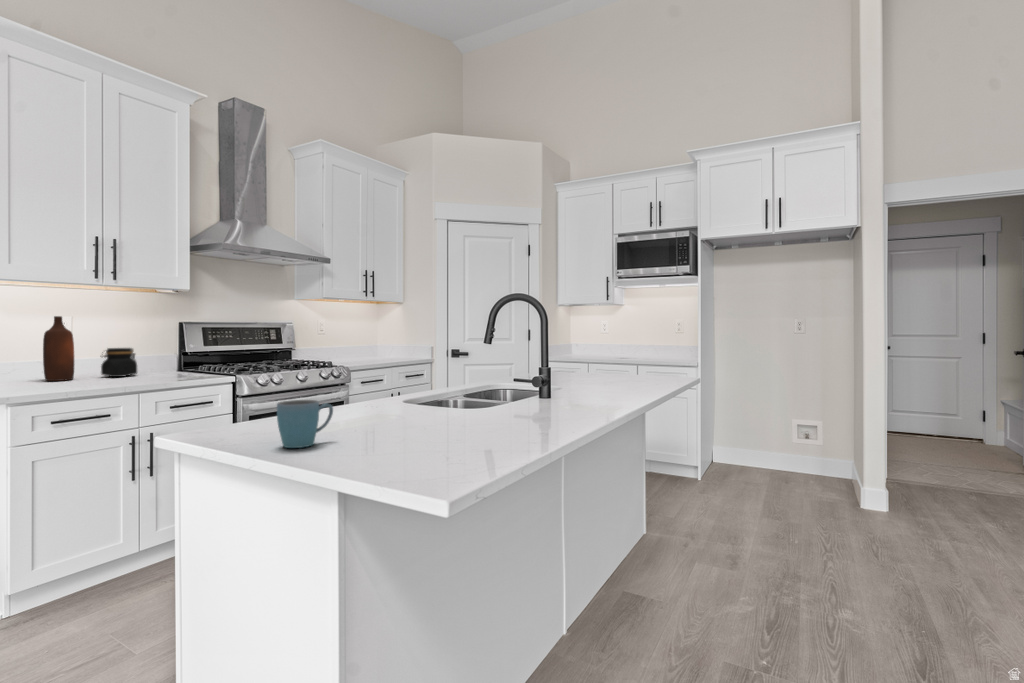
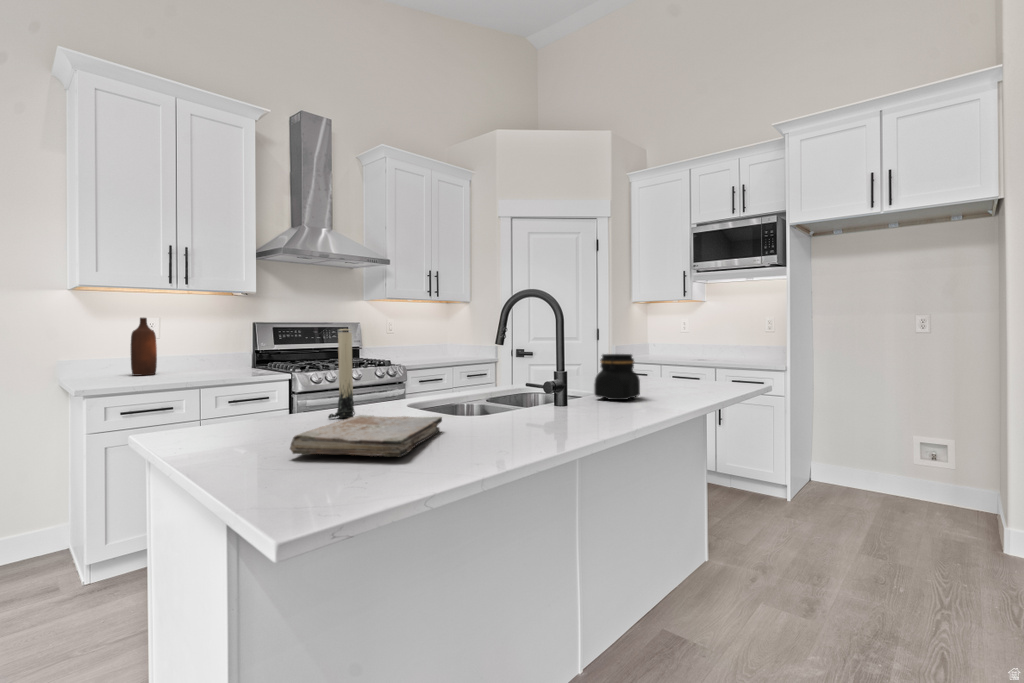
candle: none [367,334,391,419] -> present [328,329,355,419]
jar: present [101,348,137,377] -> present [594,354,640,400]
mug: present [277,400,333,448] -> none [189,397,256,448]
book: none [396,413,504,449] -> present [290,415,442,457]

